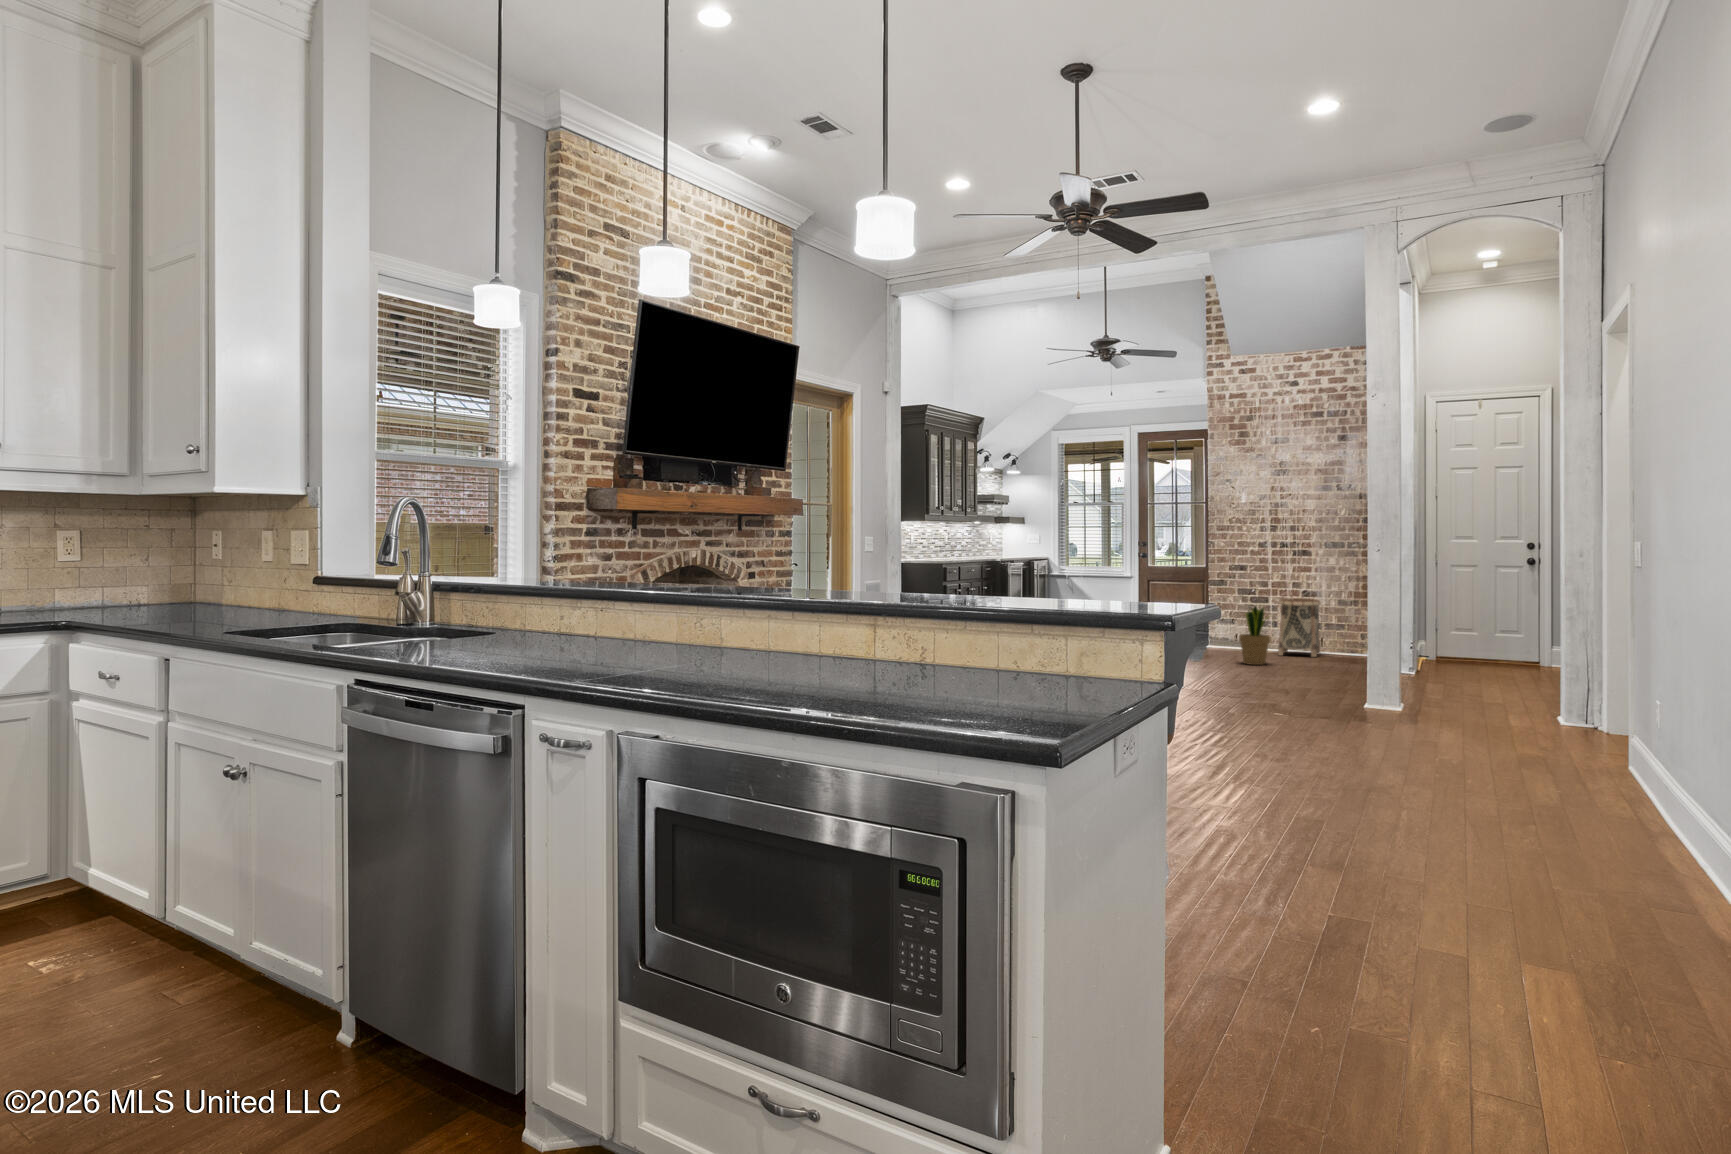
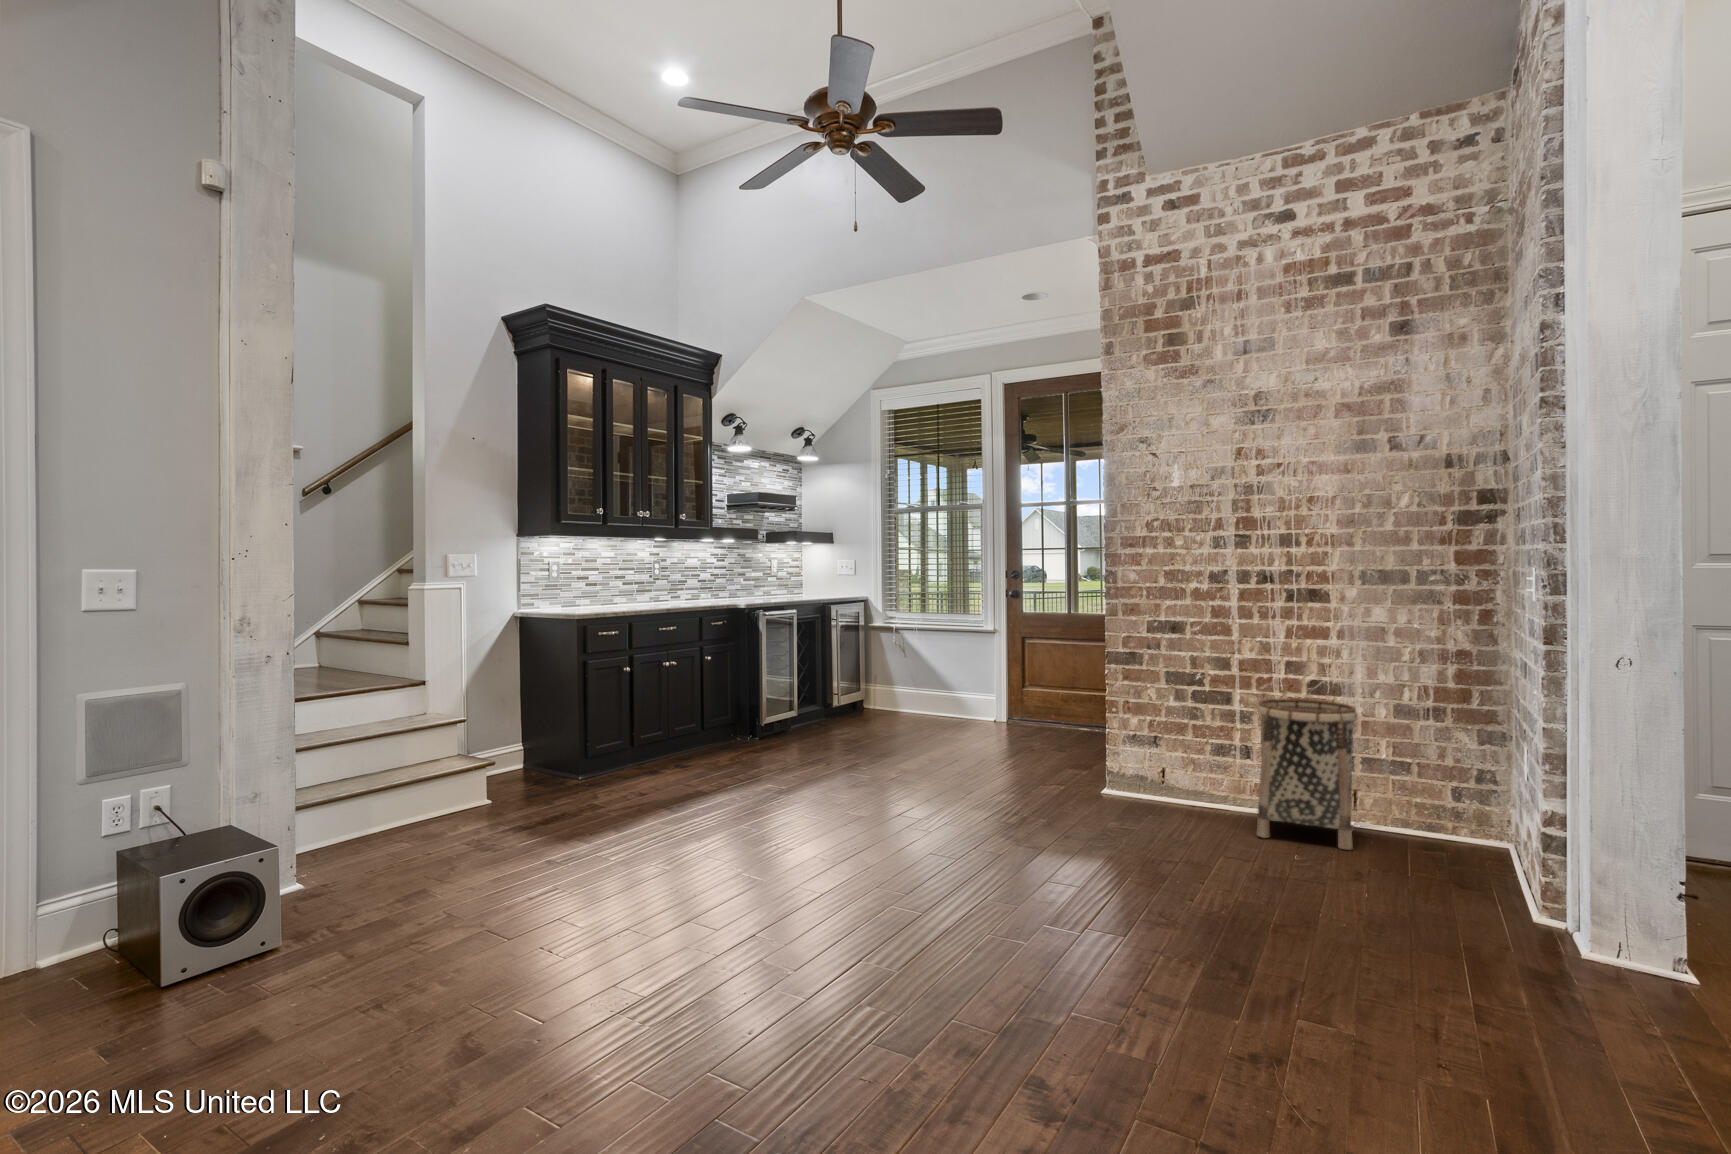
potted plant: present [1239,606,1270,665] -> none [1159,732,1256,896]

